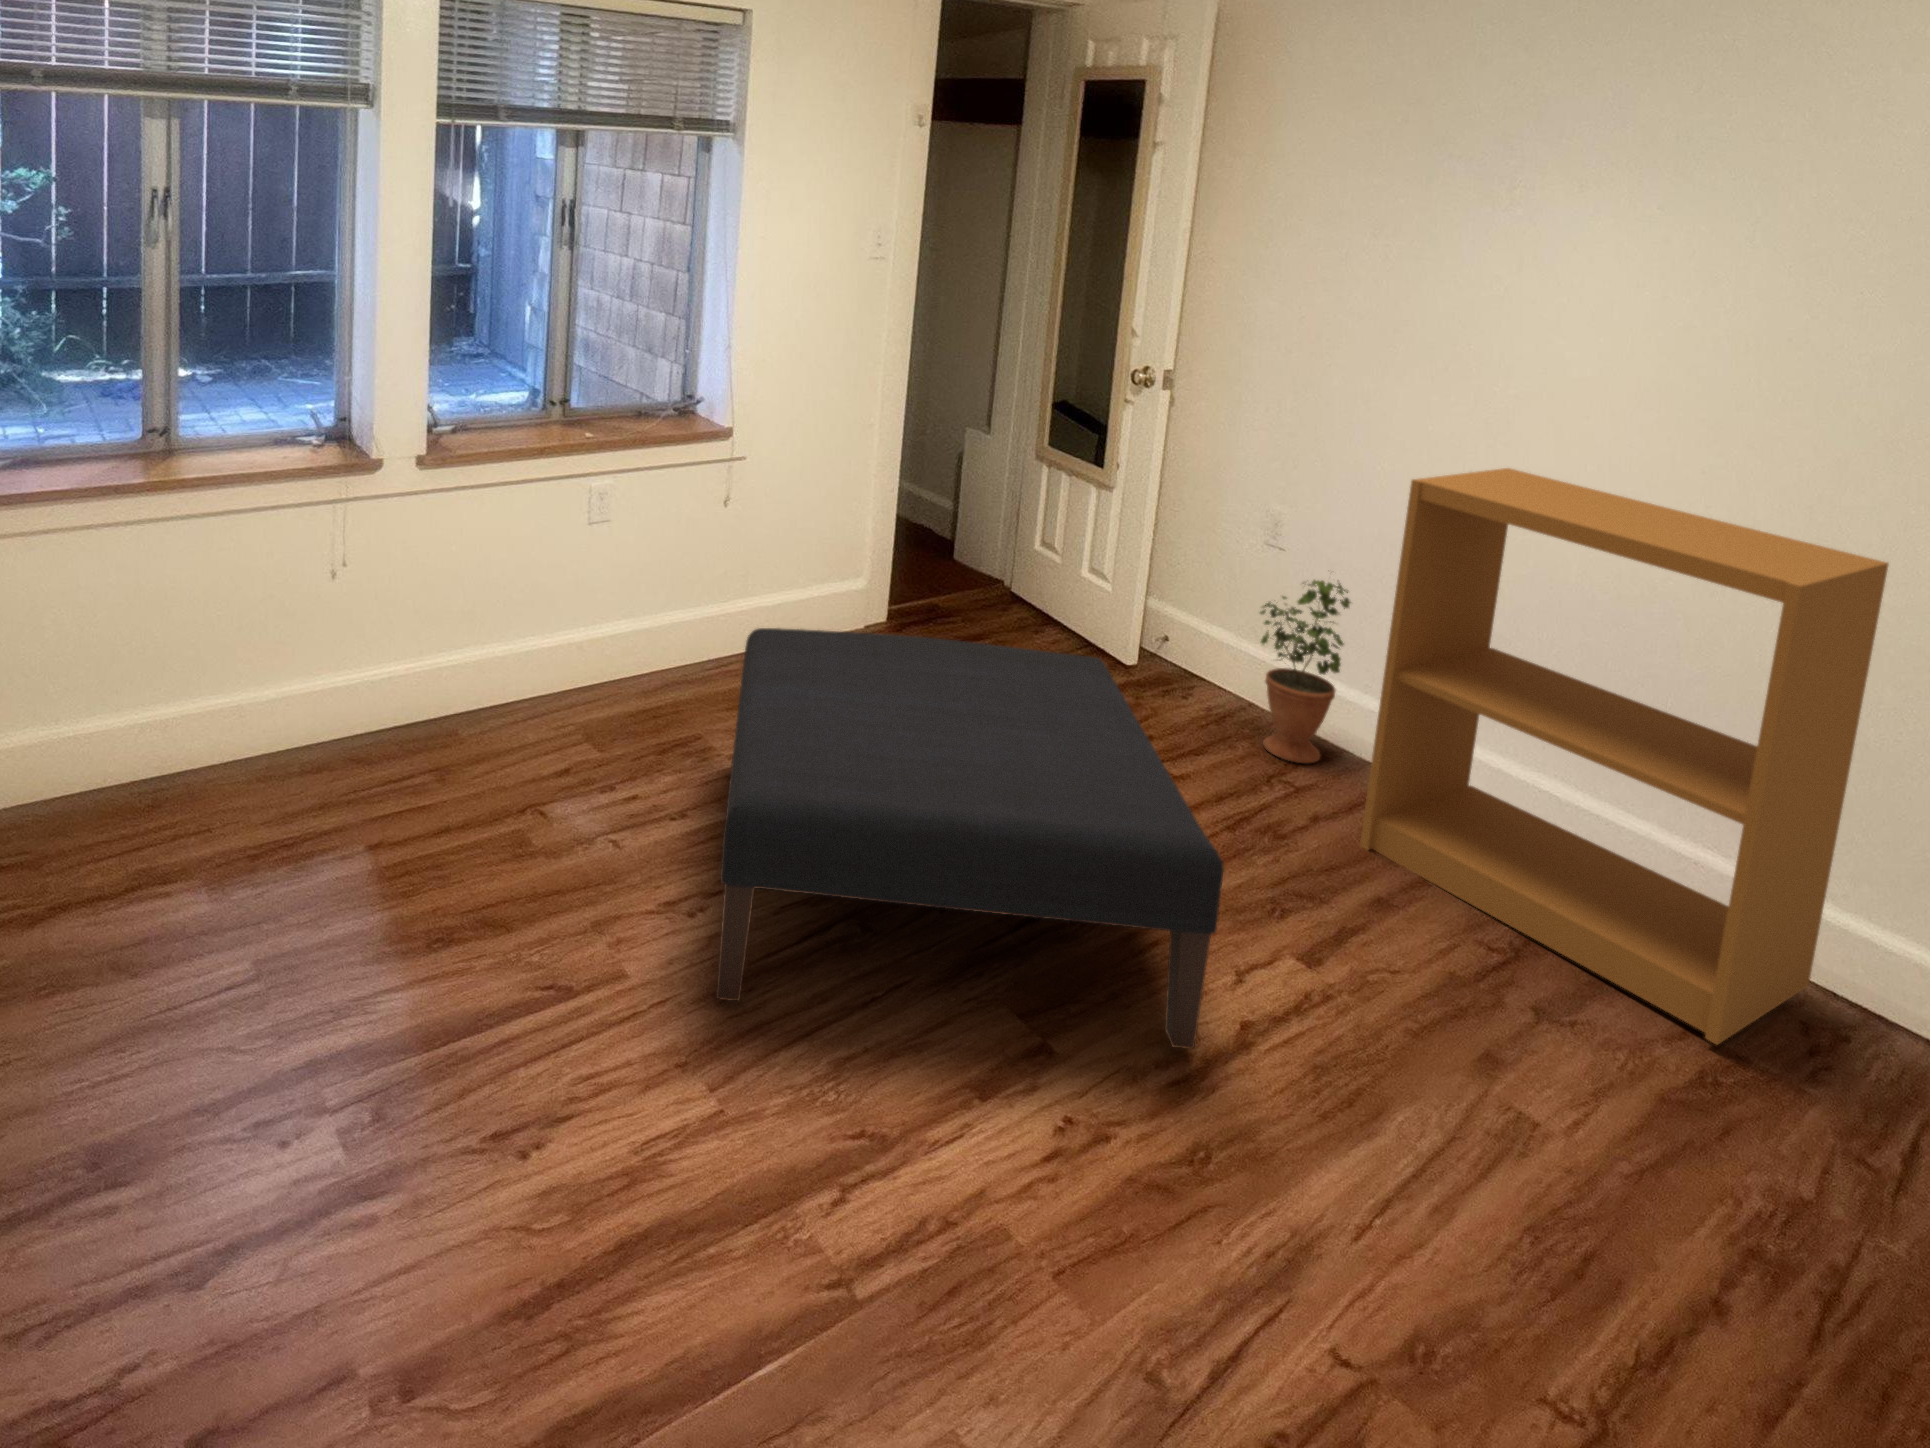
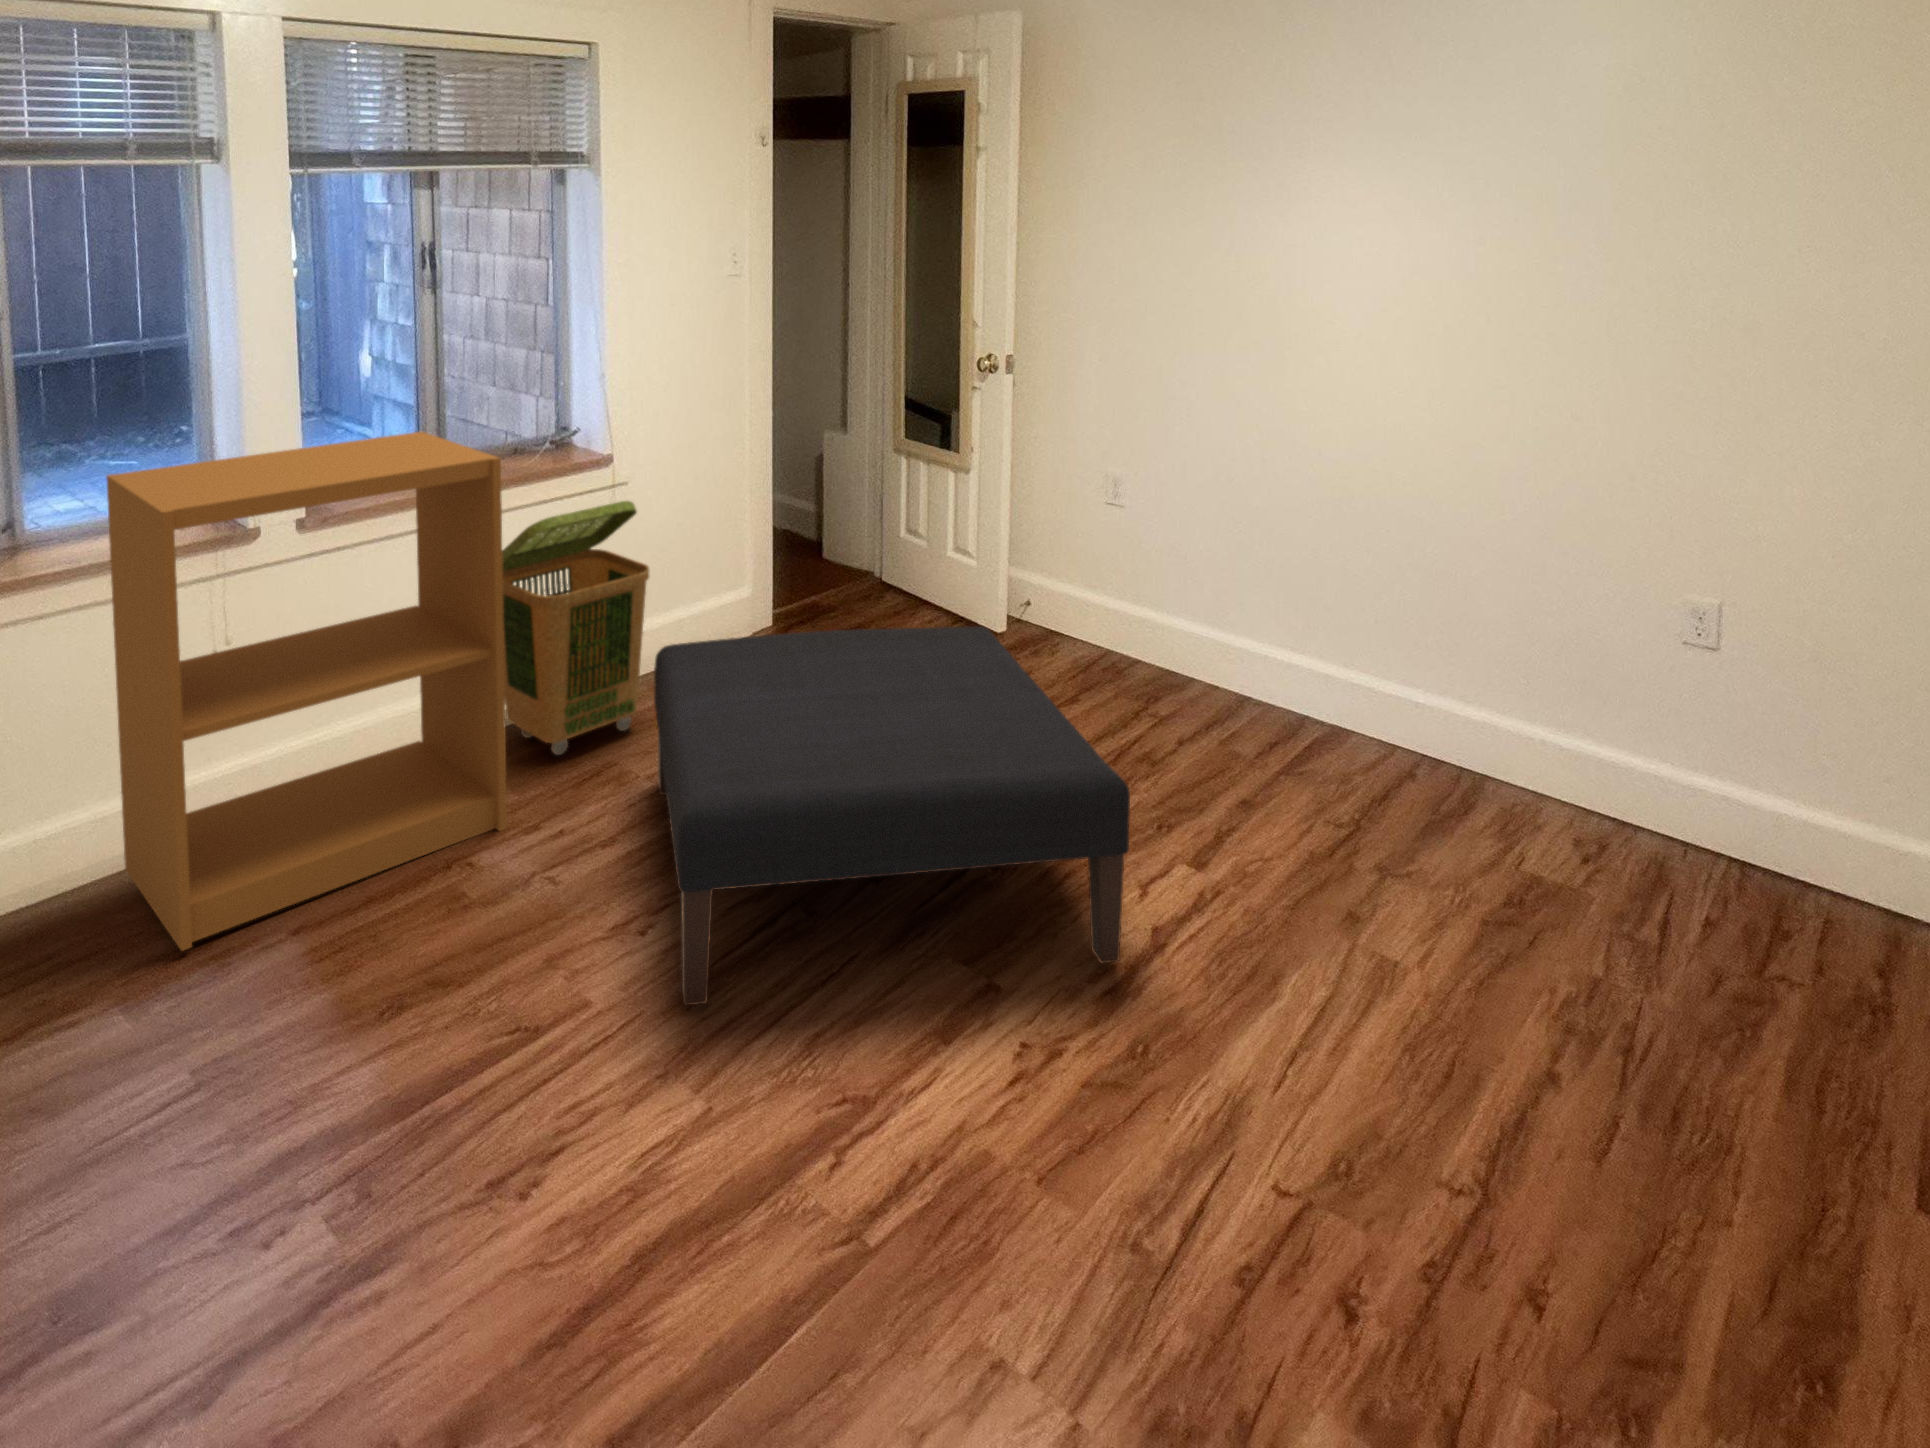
bookshelf: present [1360,468,1888,1044] -> present [106,432,507,951]
laundry basket: none [601,477,756,720] -> present [502,501,649,755]
potted plant: present [1260,580,1351,763] -> none [1112,520,1190,697]

